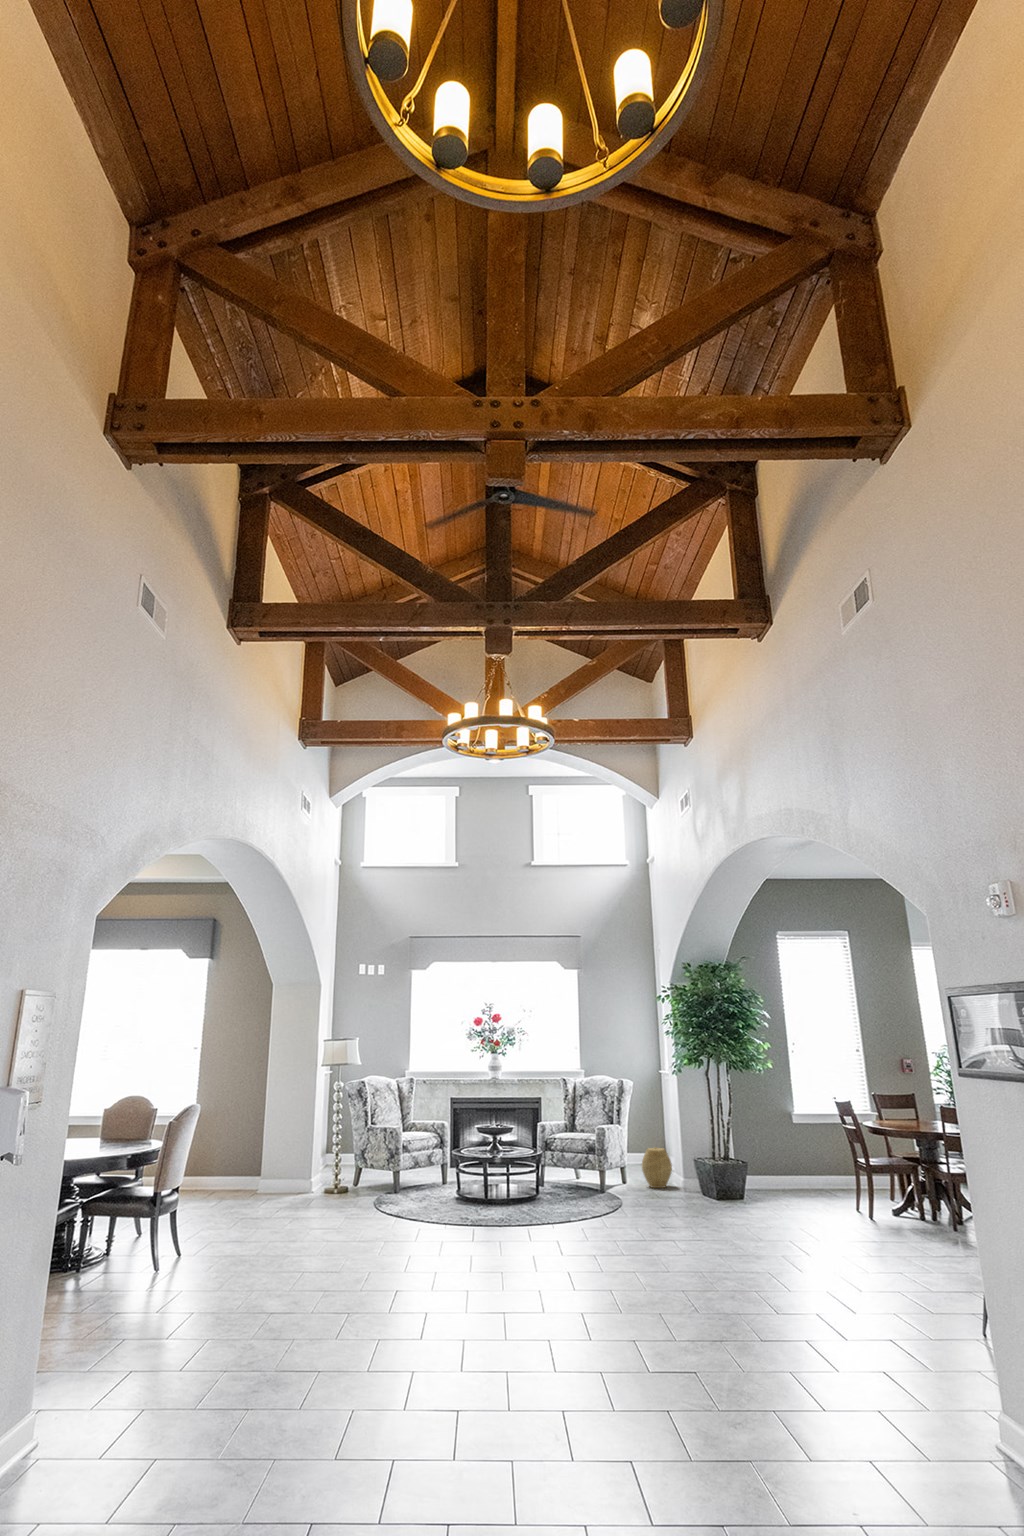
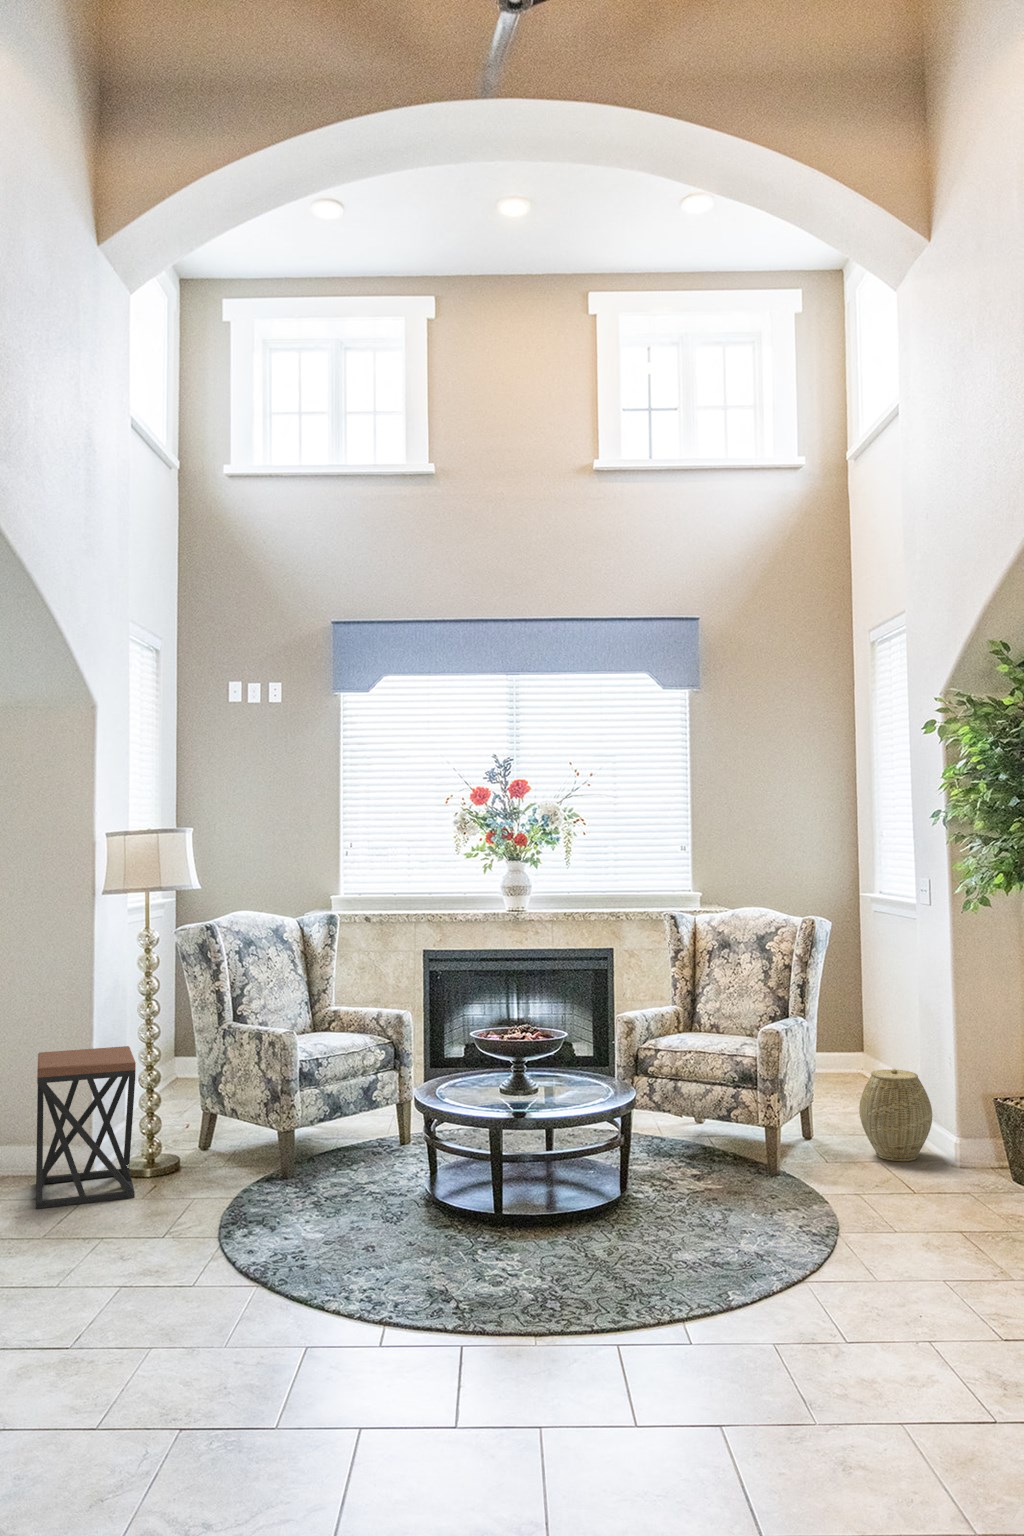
stool: none [290,1135,338,1201] -> present [36,1046,136,1209]

